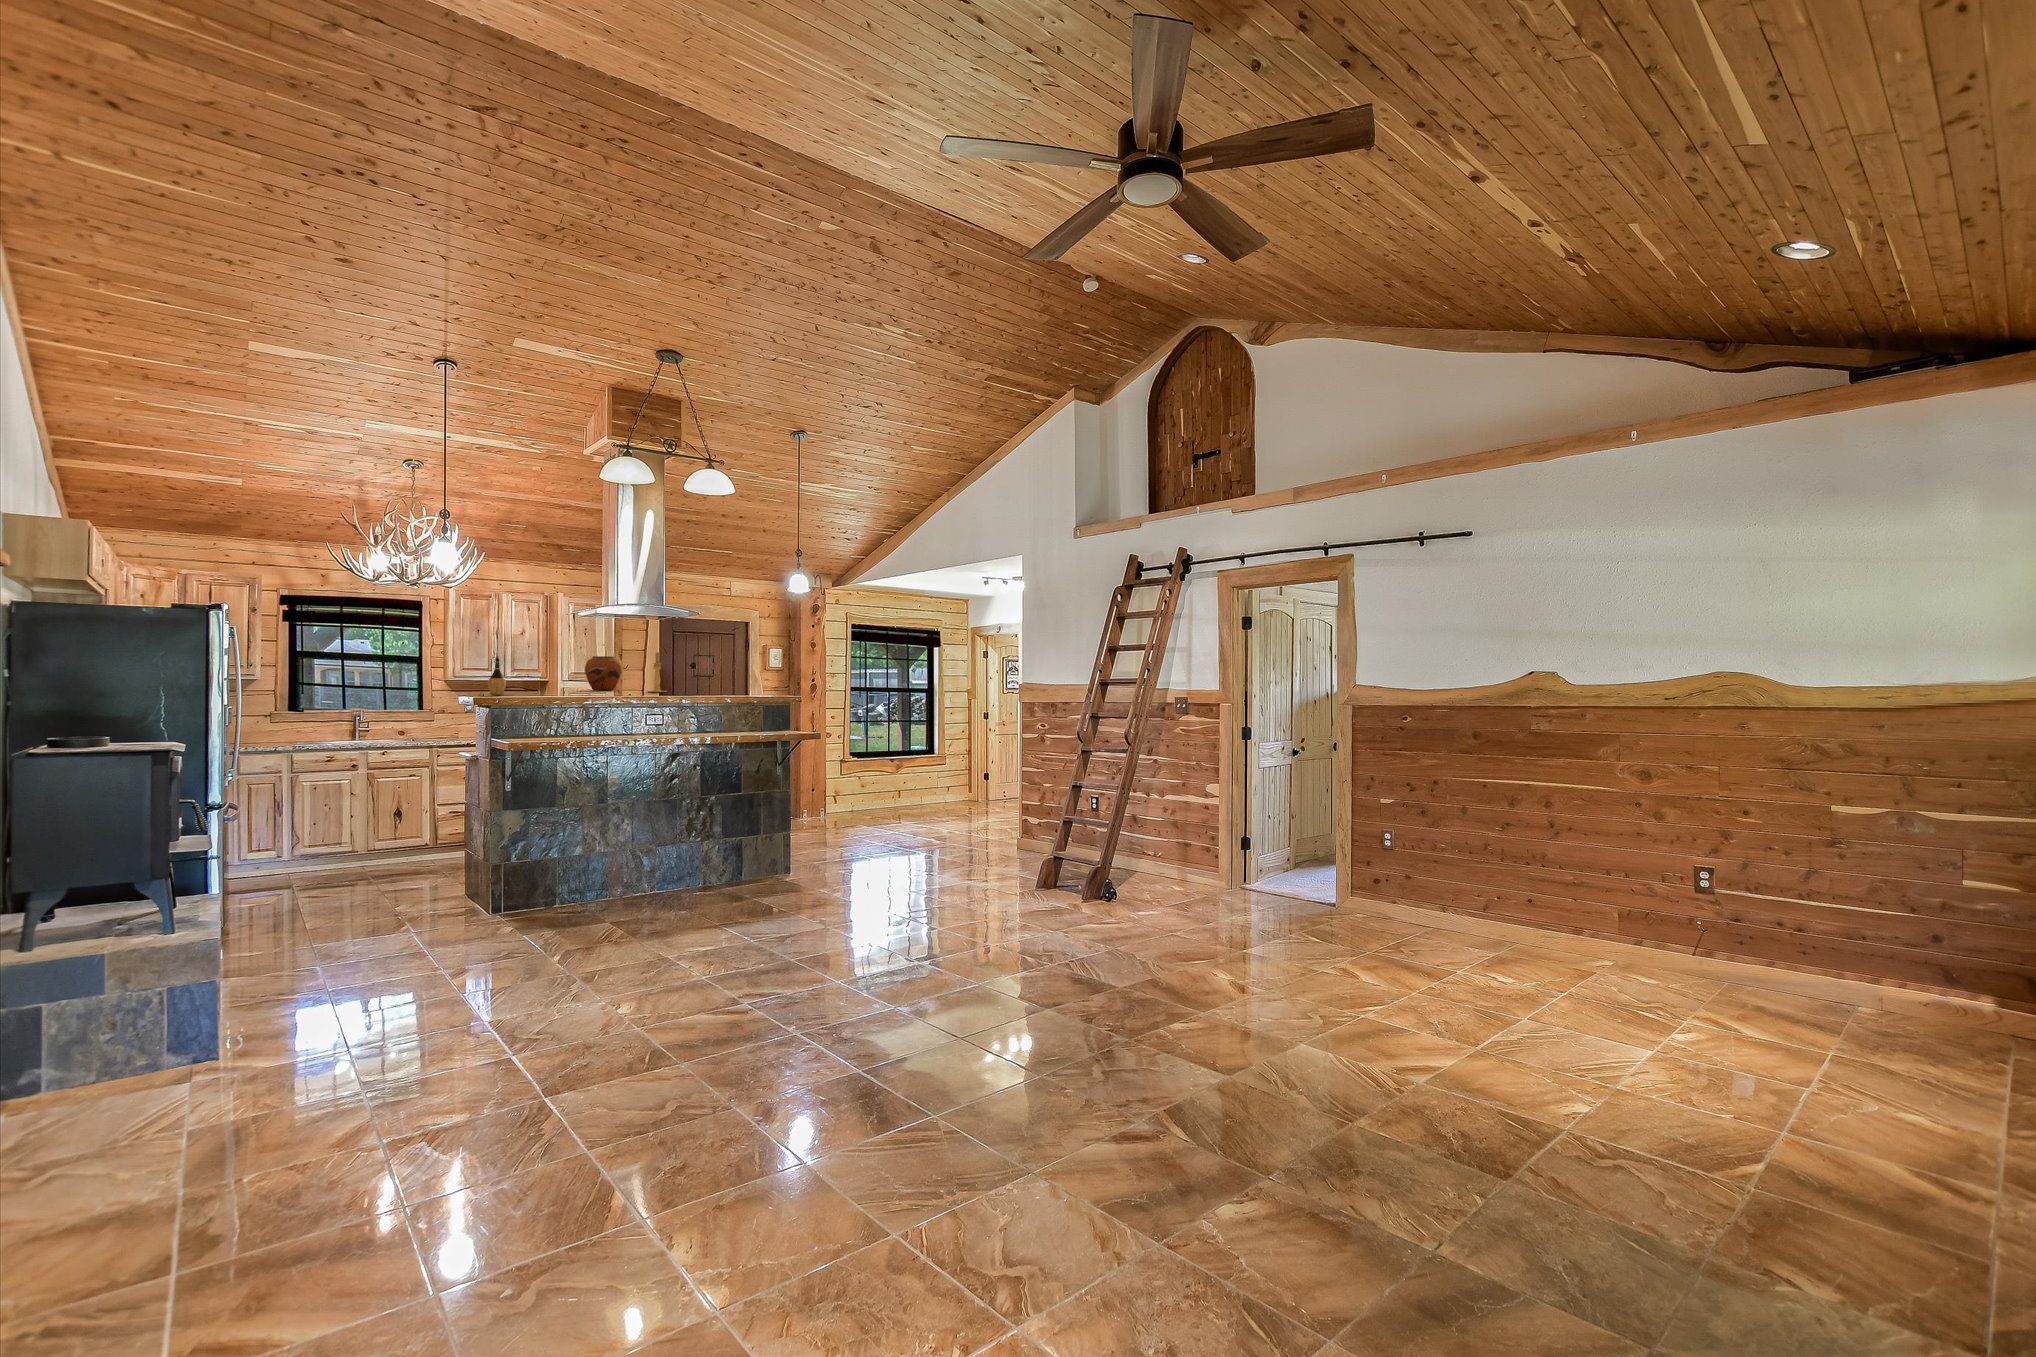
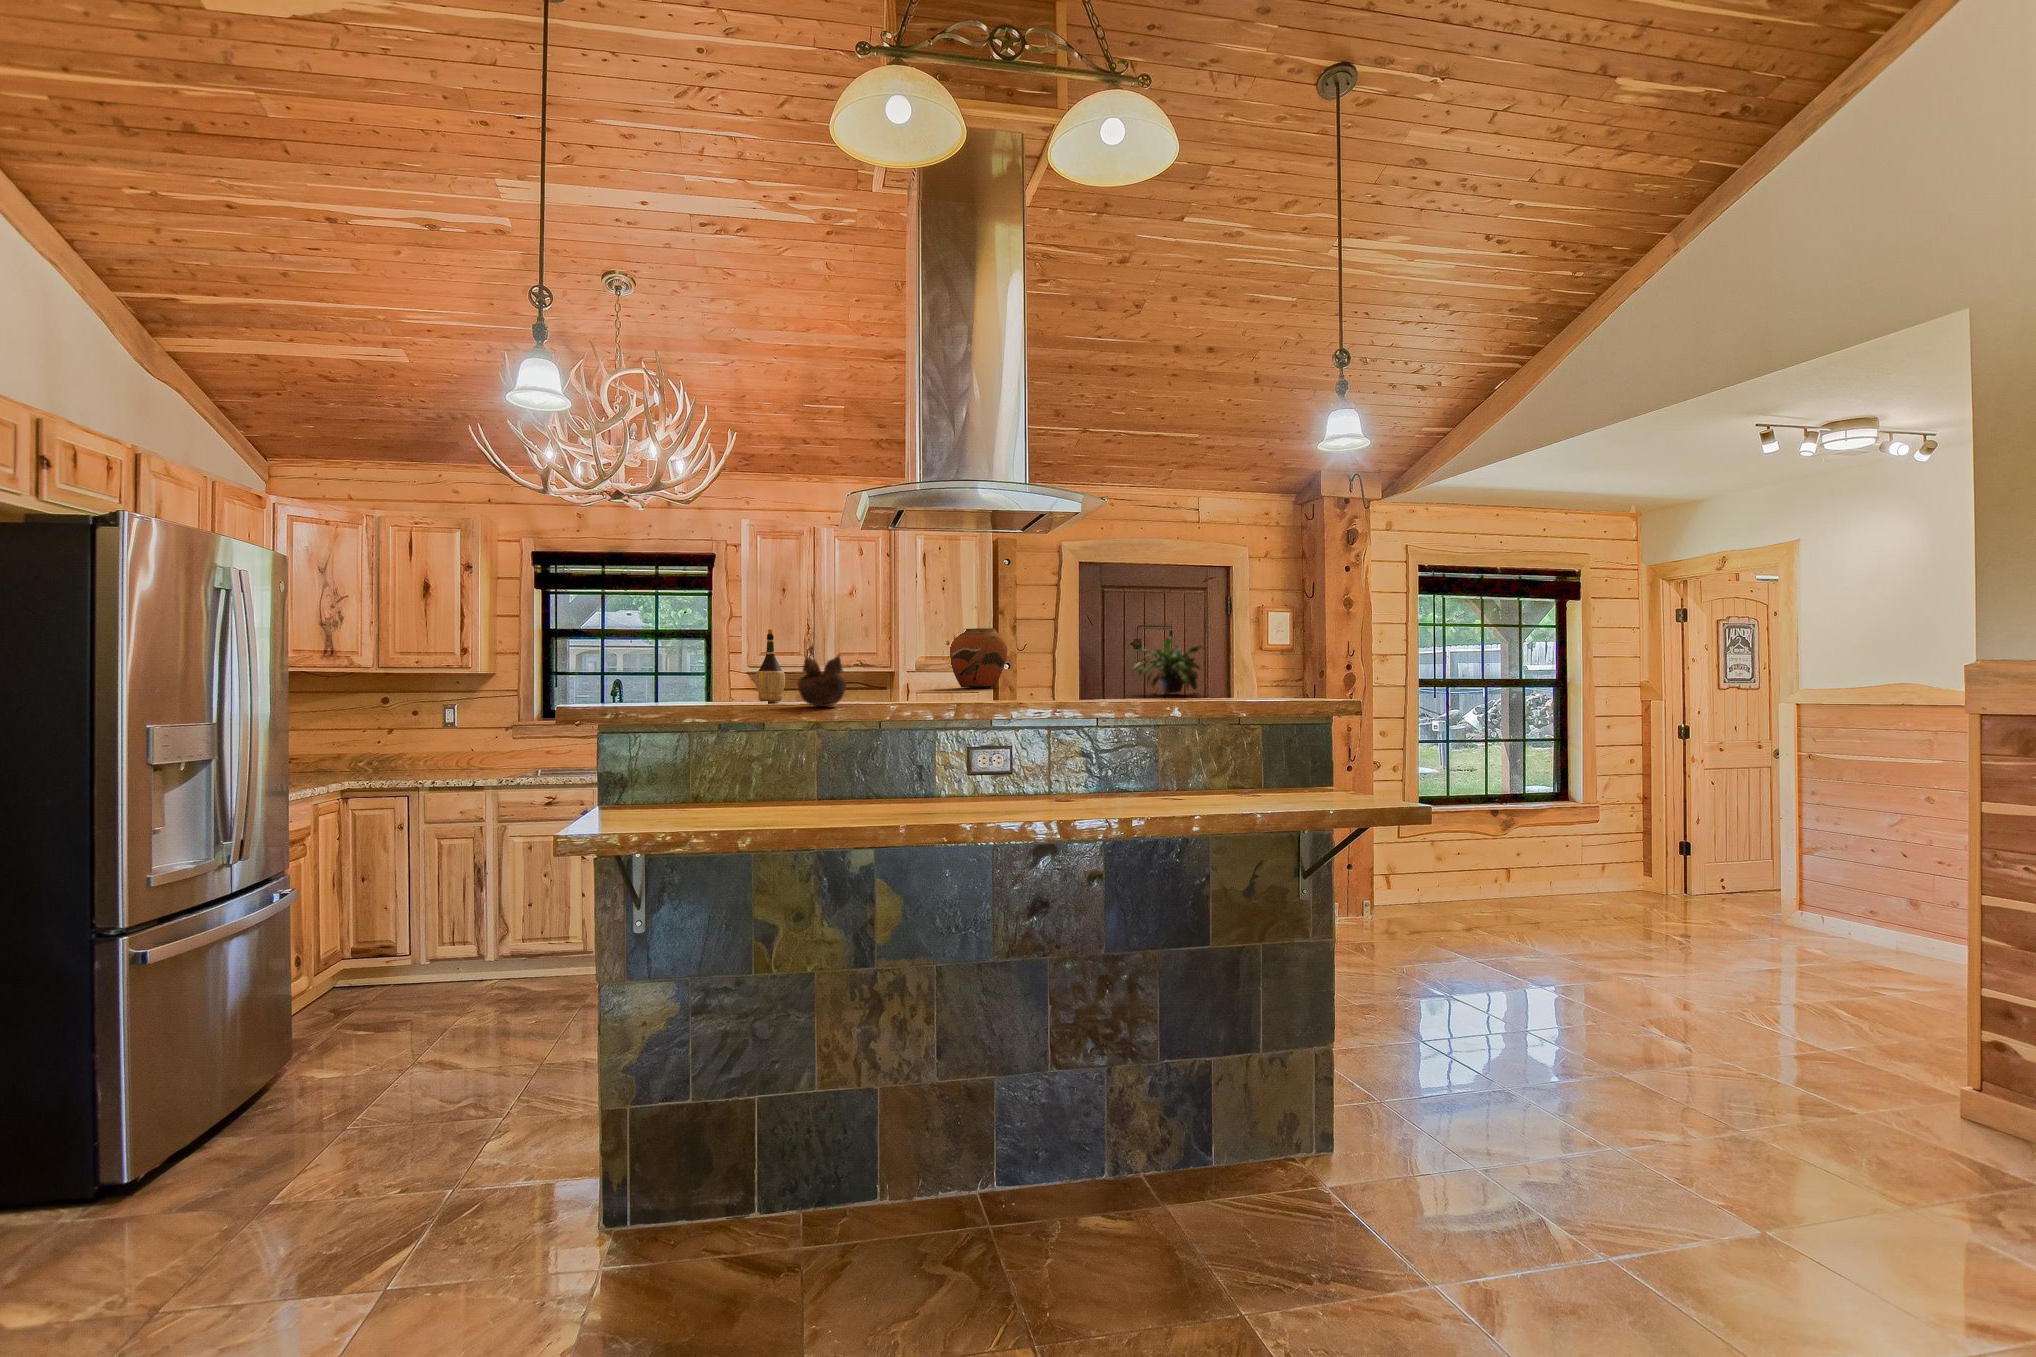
candle holder: present [647,652,667,692] -> none [1041,617,1077,693]
potted plant: none [699,663,739,693] -> present [1132,636,1206,694]
decorative bowl: none [521,670,553,697] -> present [798,655,847,707]

